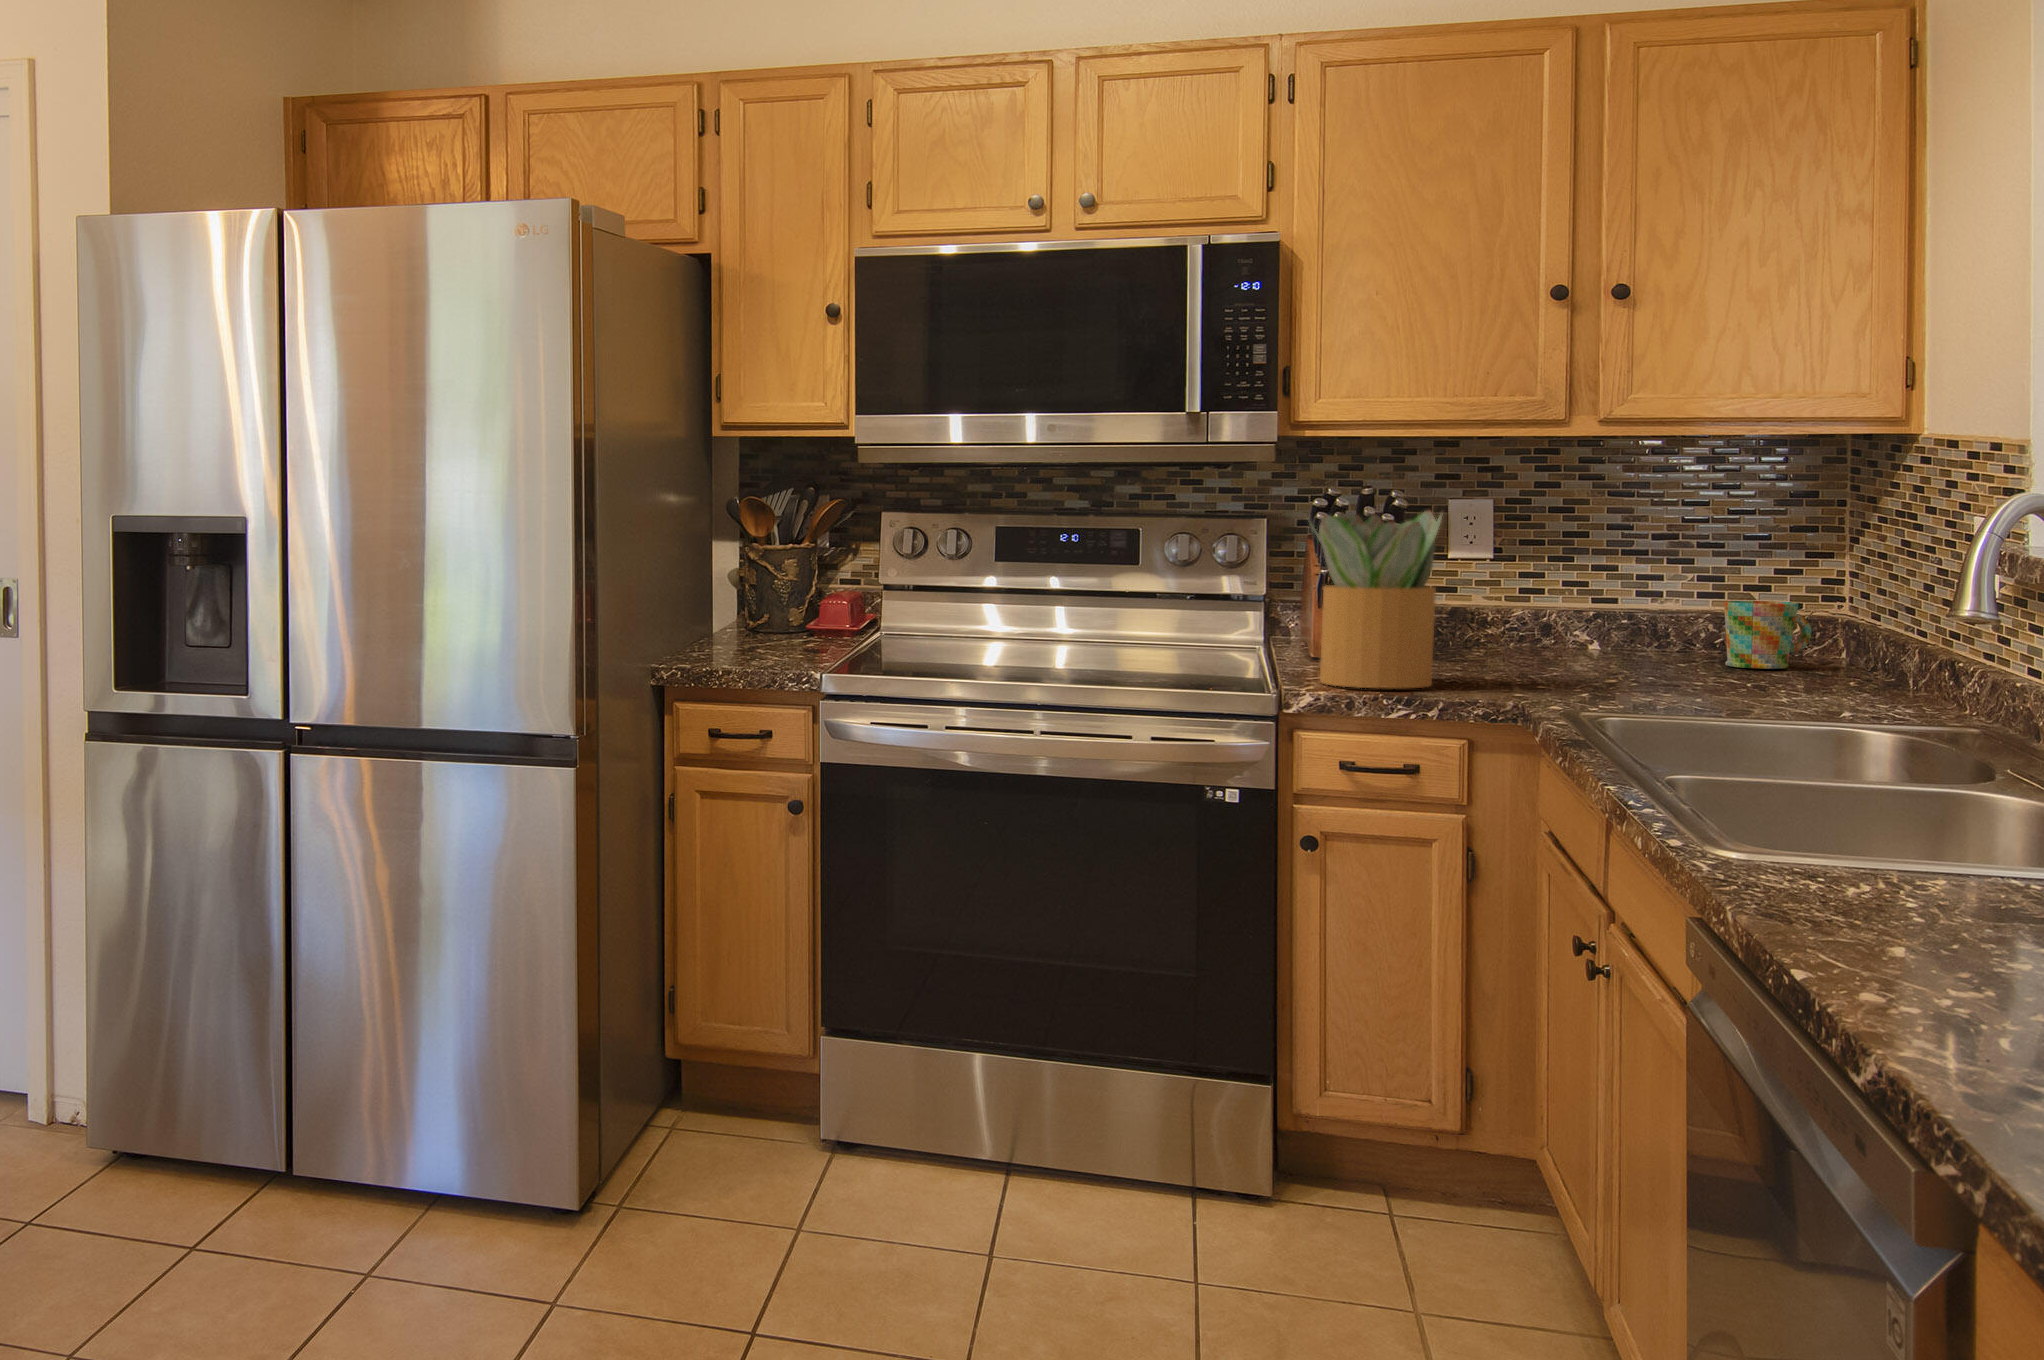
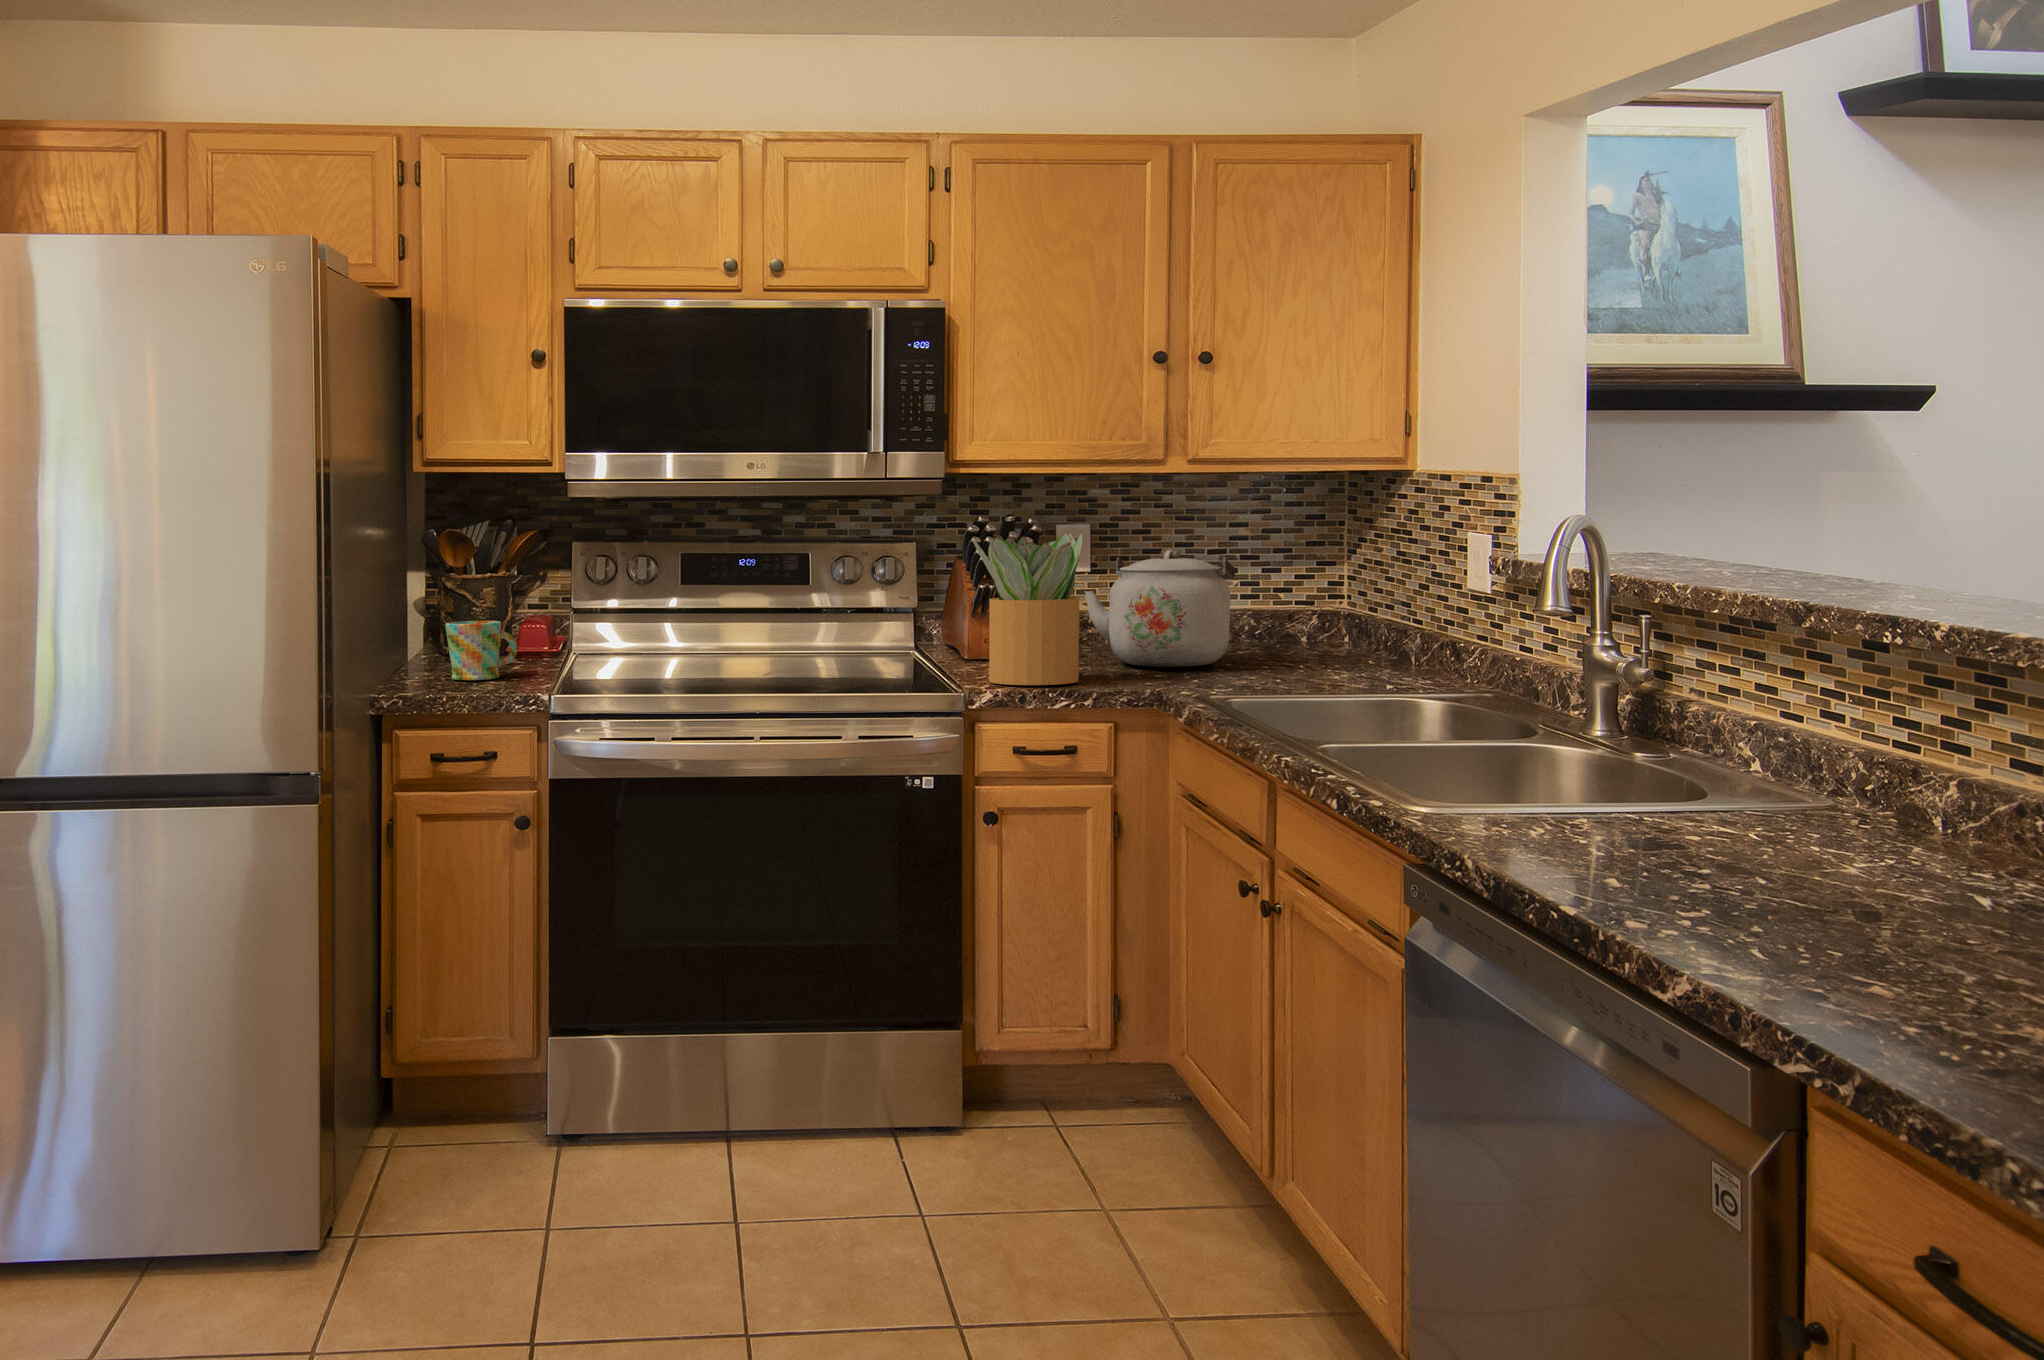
kettle: none [1467,533,1669,675] -> present [1085,550,1235,667]
mug: present [1724,601,1811,669] -> present [445,621,517,680]

